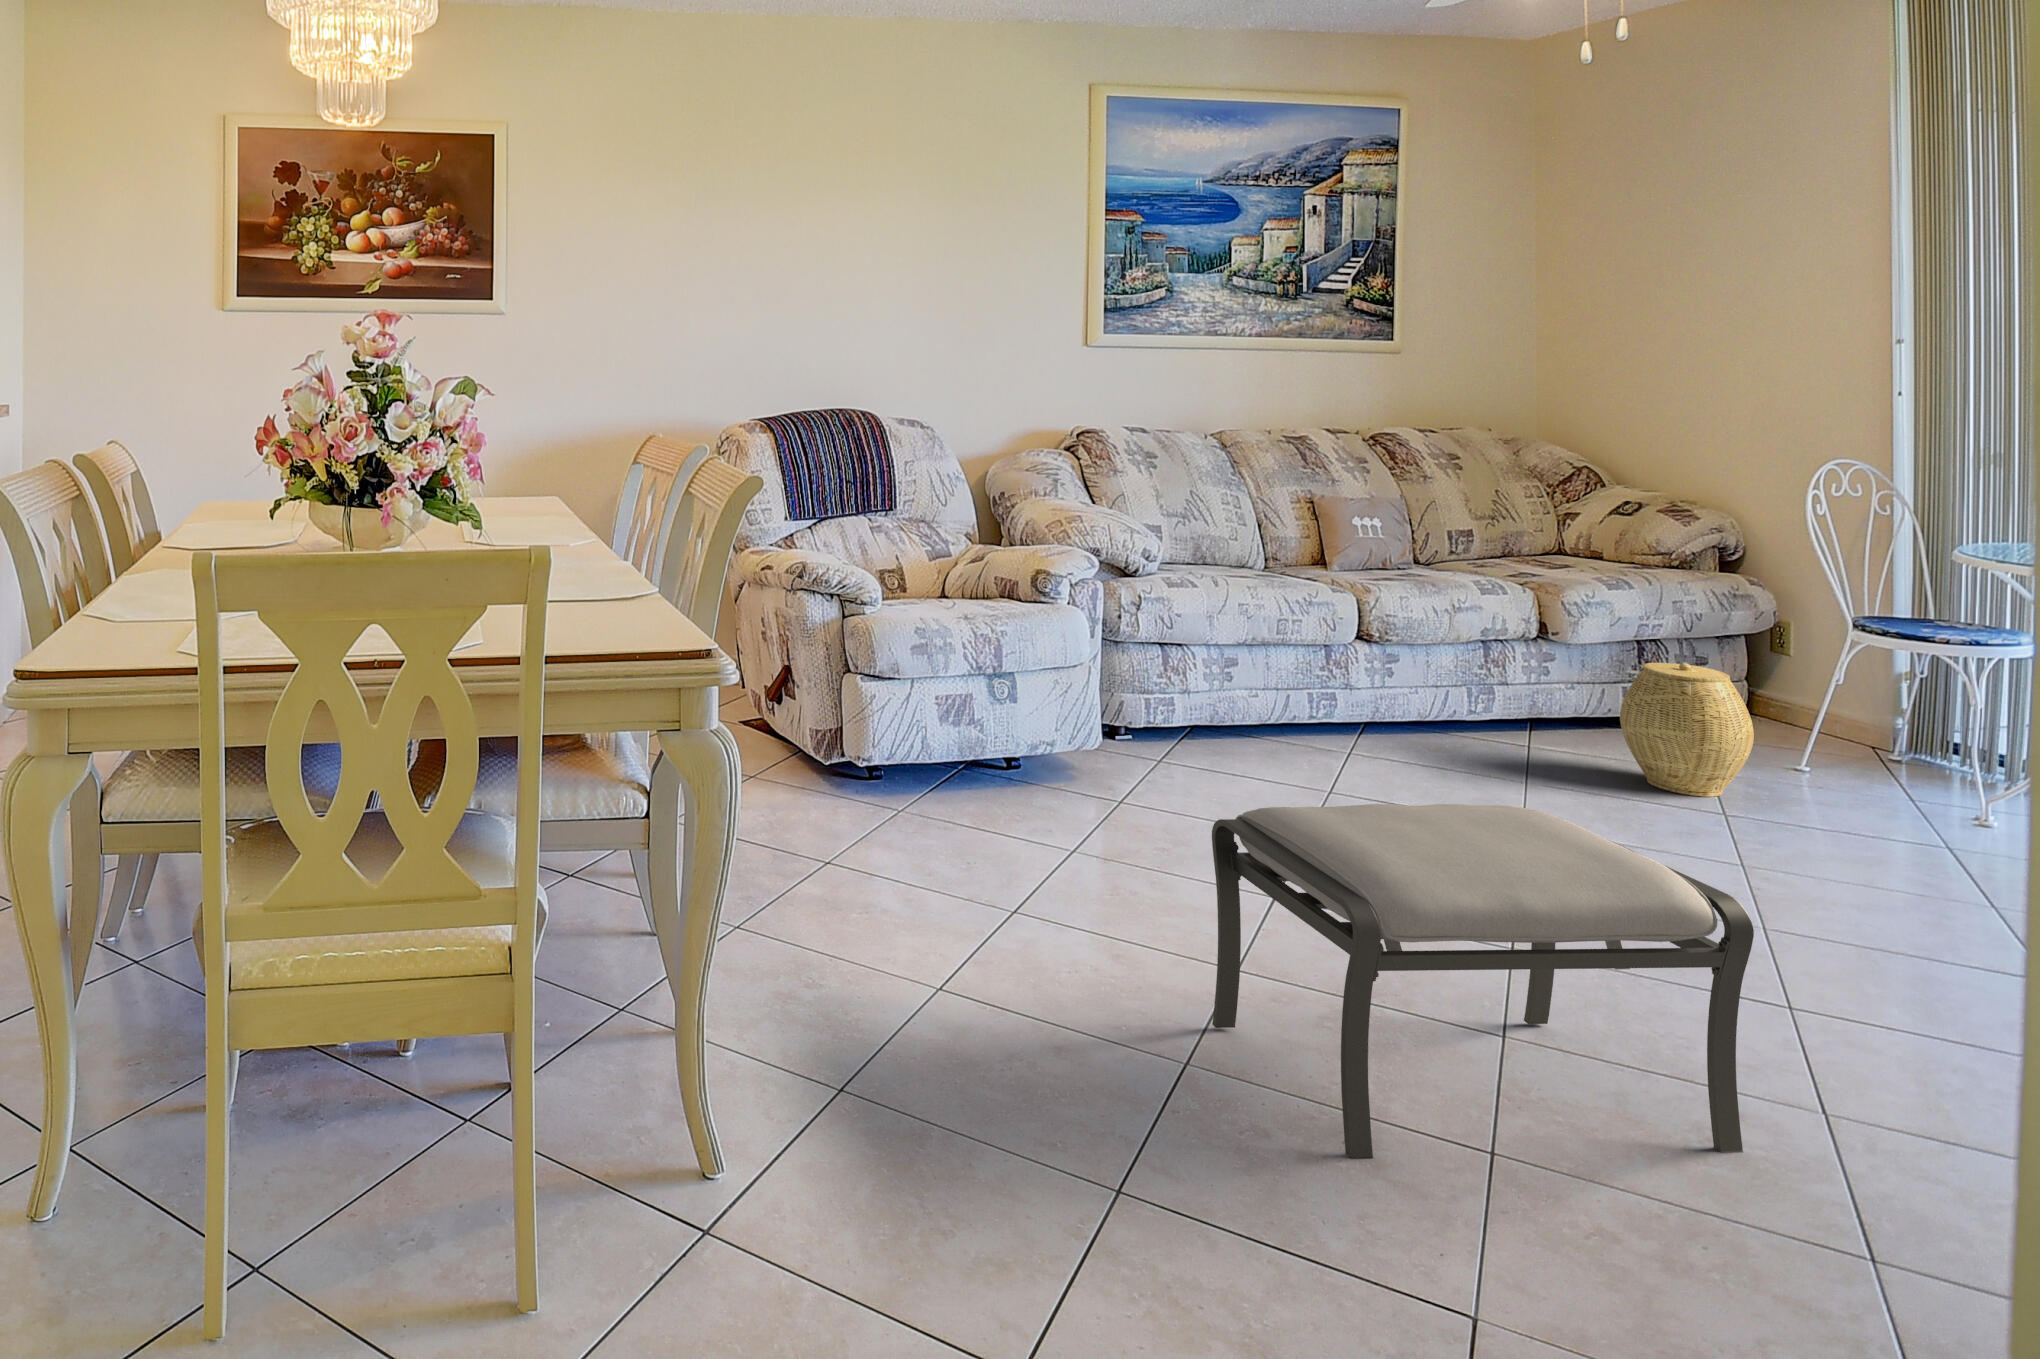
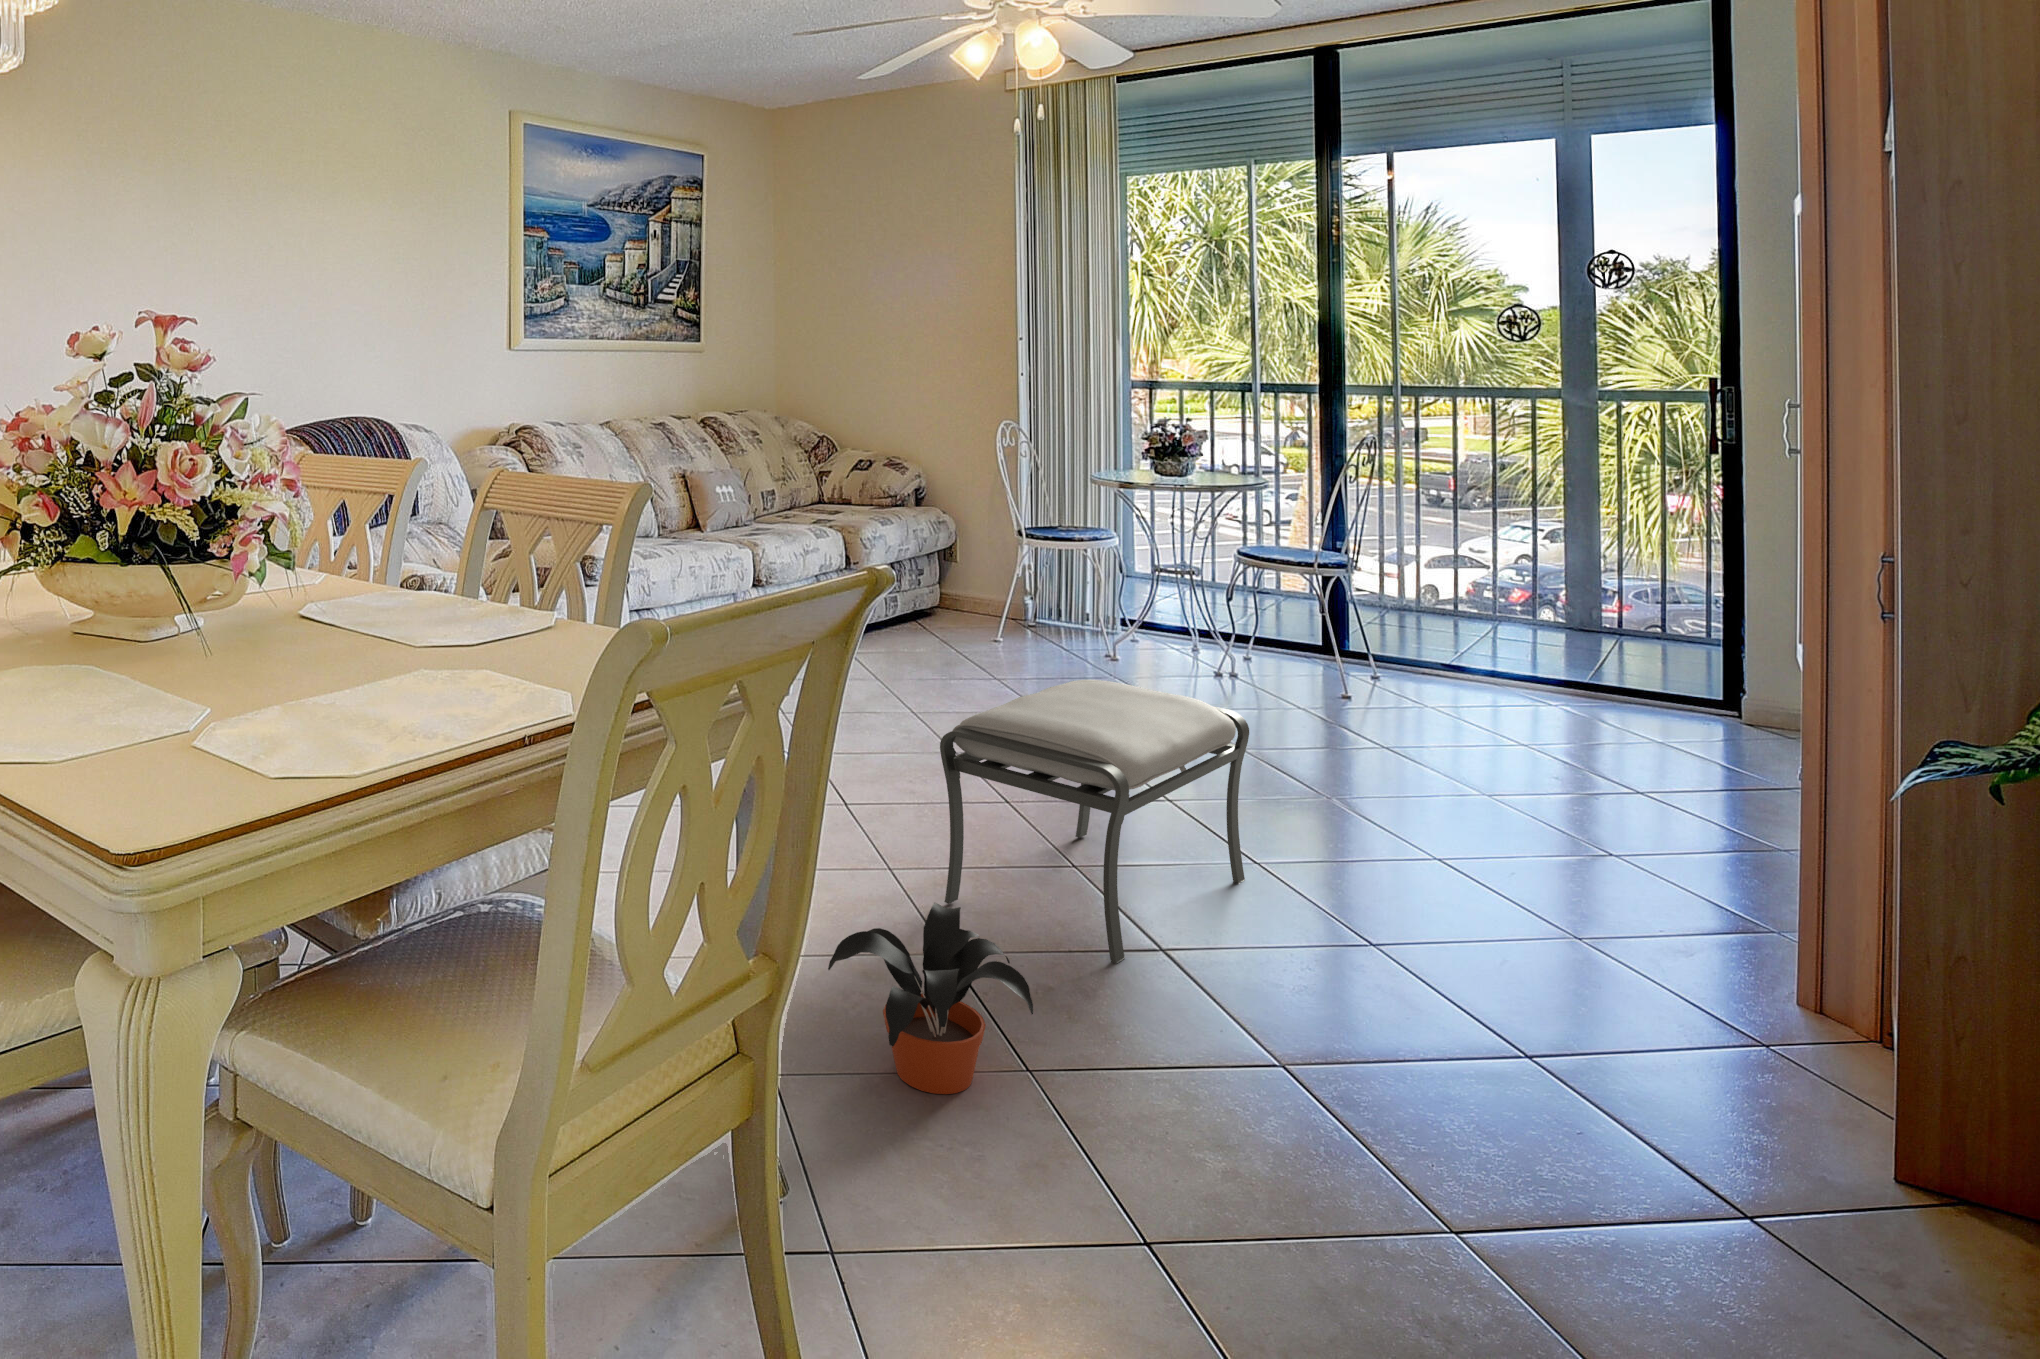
woven basket: present [1620,663,1754,797] -> none [917,570,992,664]
potted plant: none [845,976,1060,1183] -> present [828,902,1033,1094]

